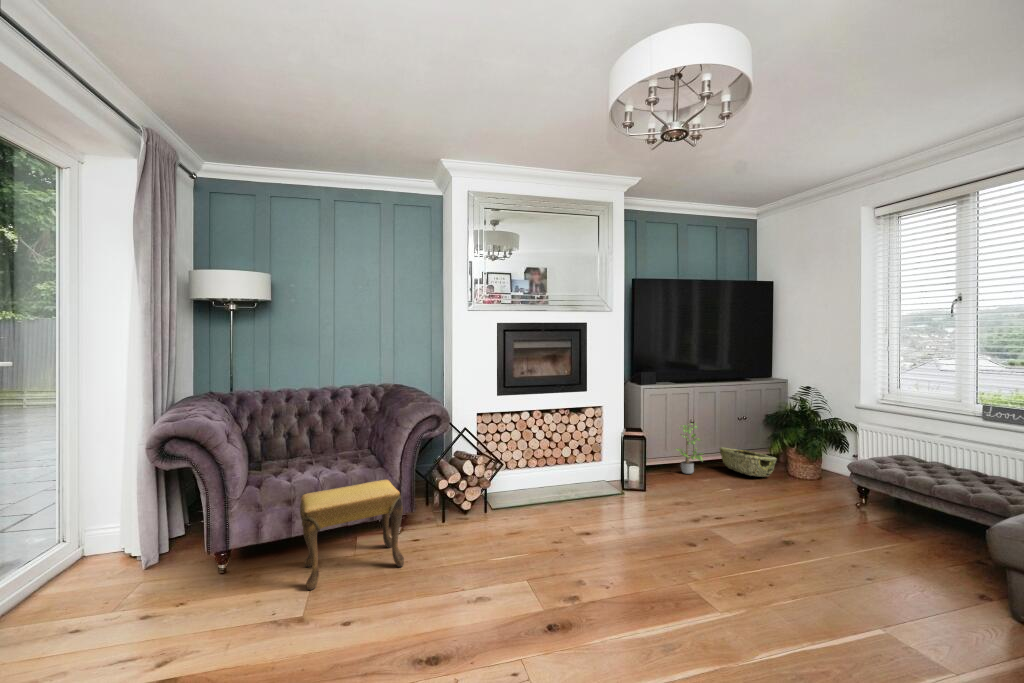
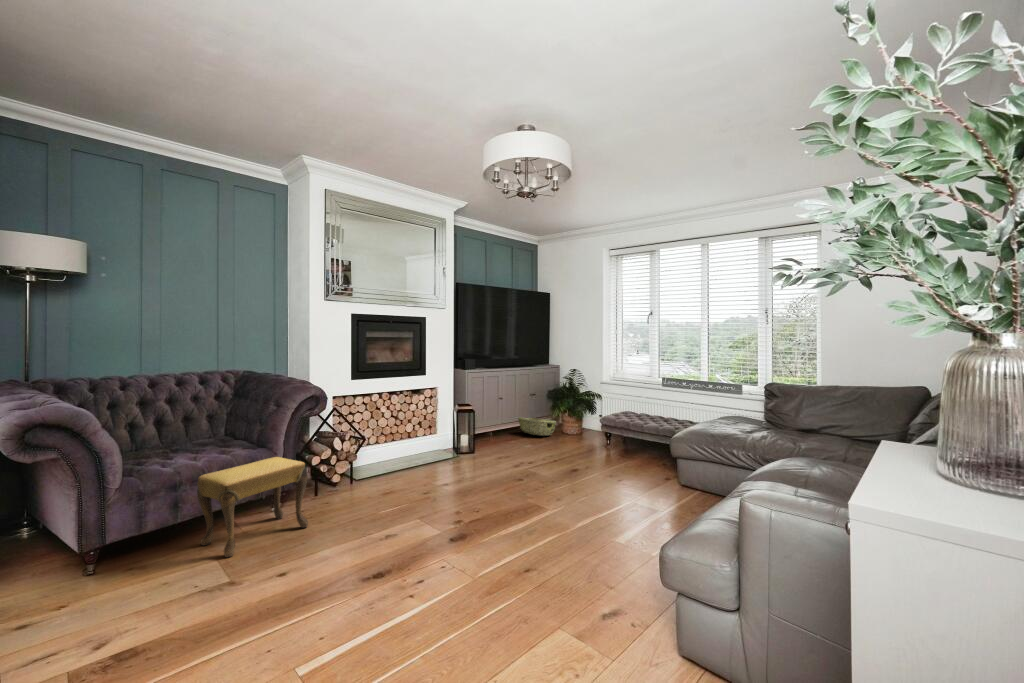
potted plant: present [676,423,703,474] -> none [488,398,509,439]

